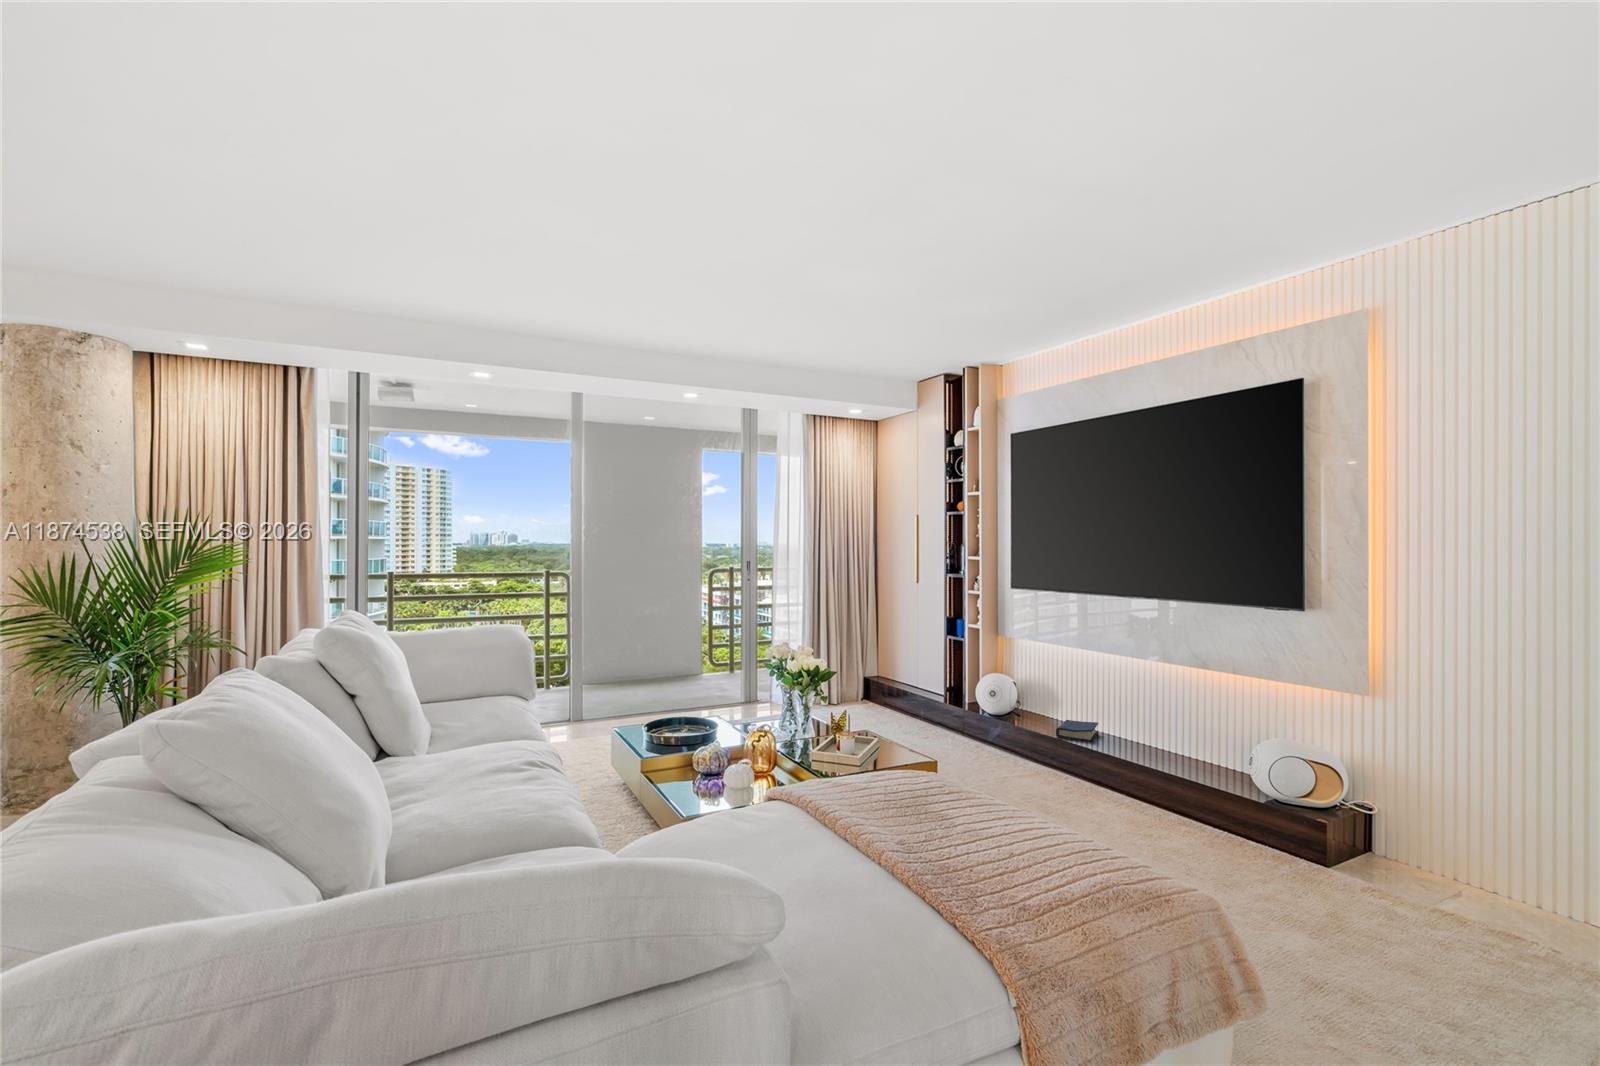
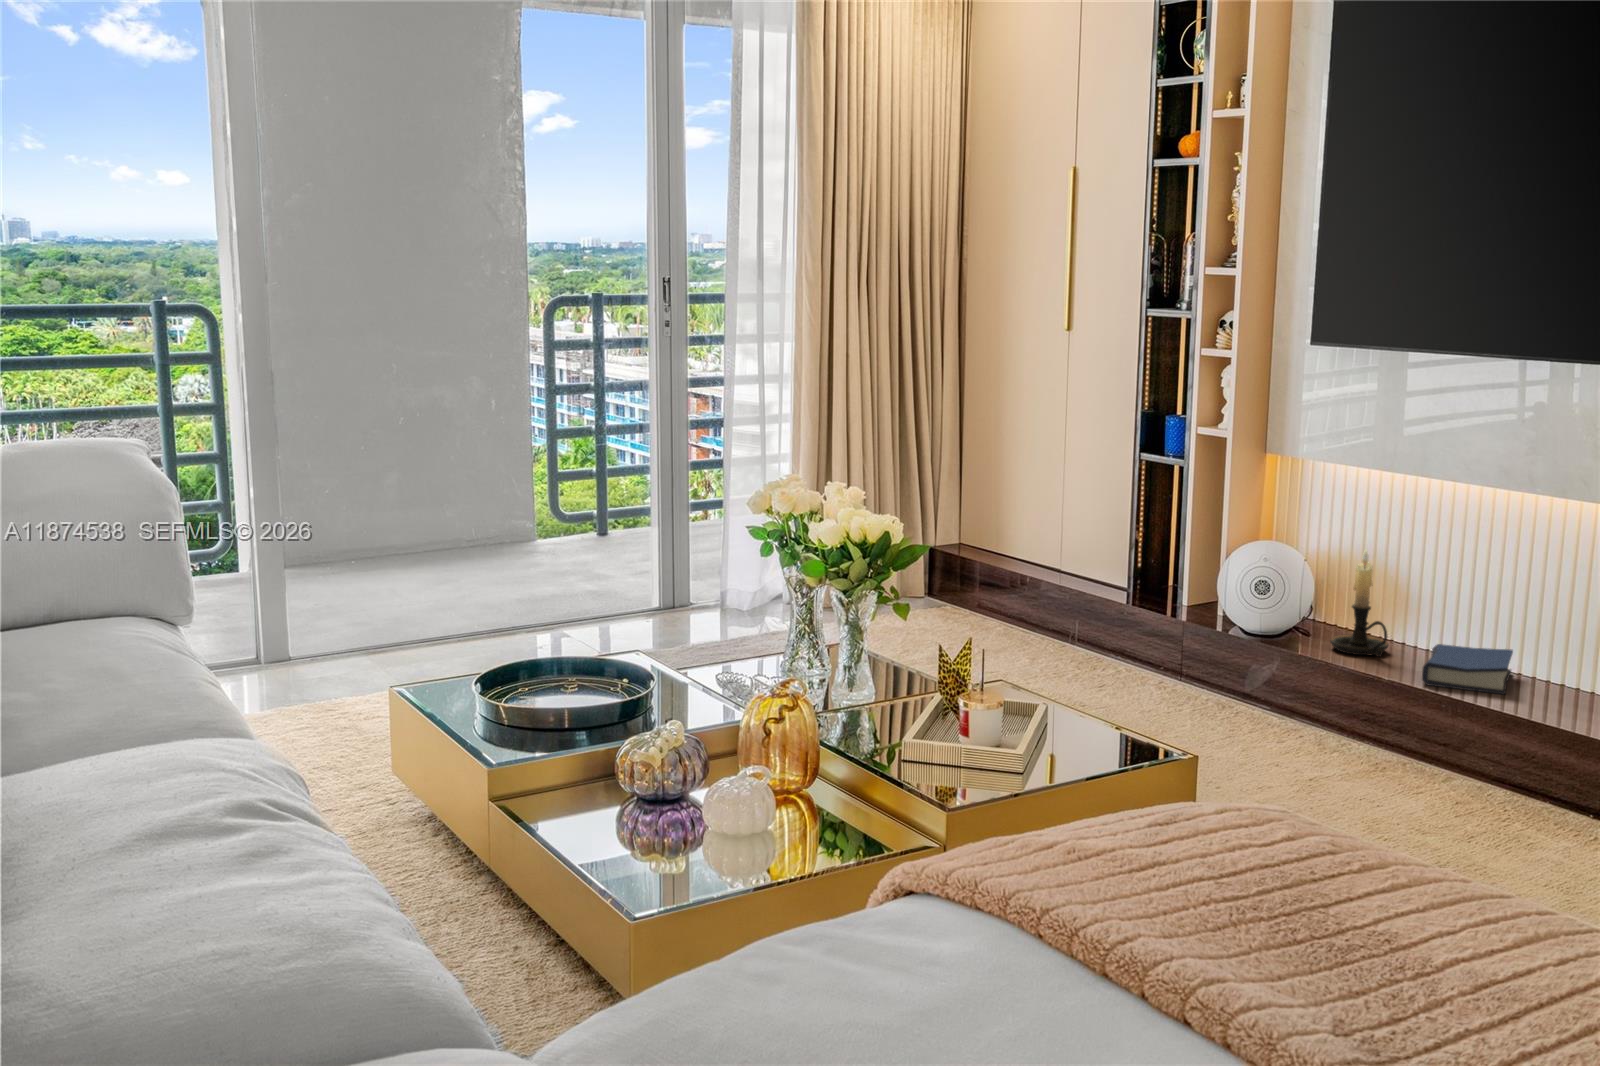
candle holder: none [1022,677,1048,726] -> present [1330,551,1389,657]

